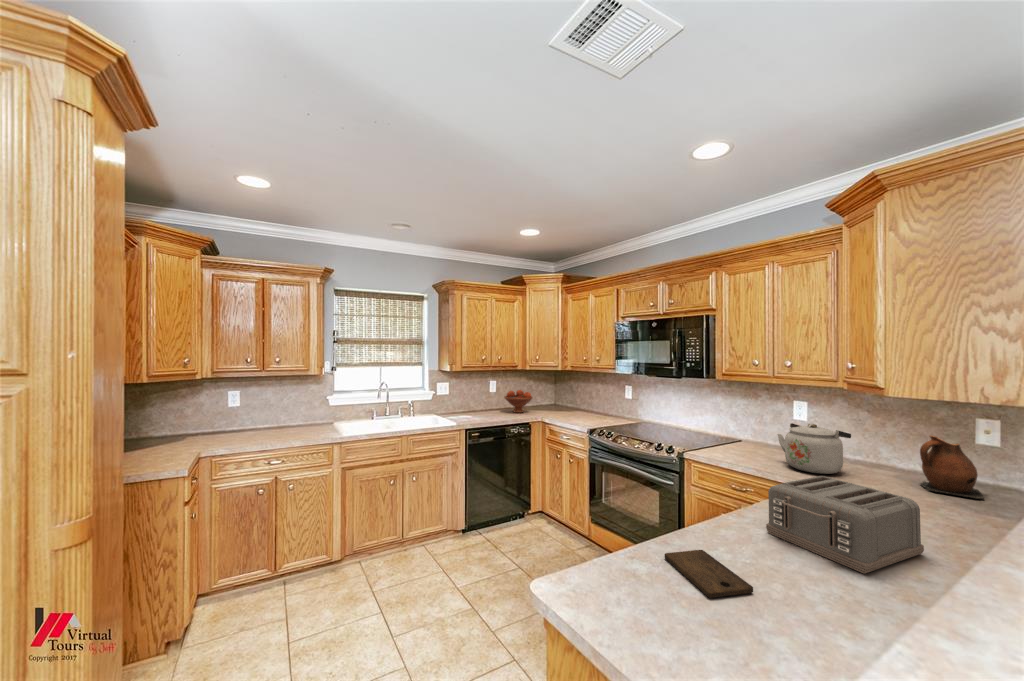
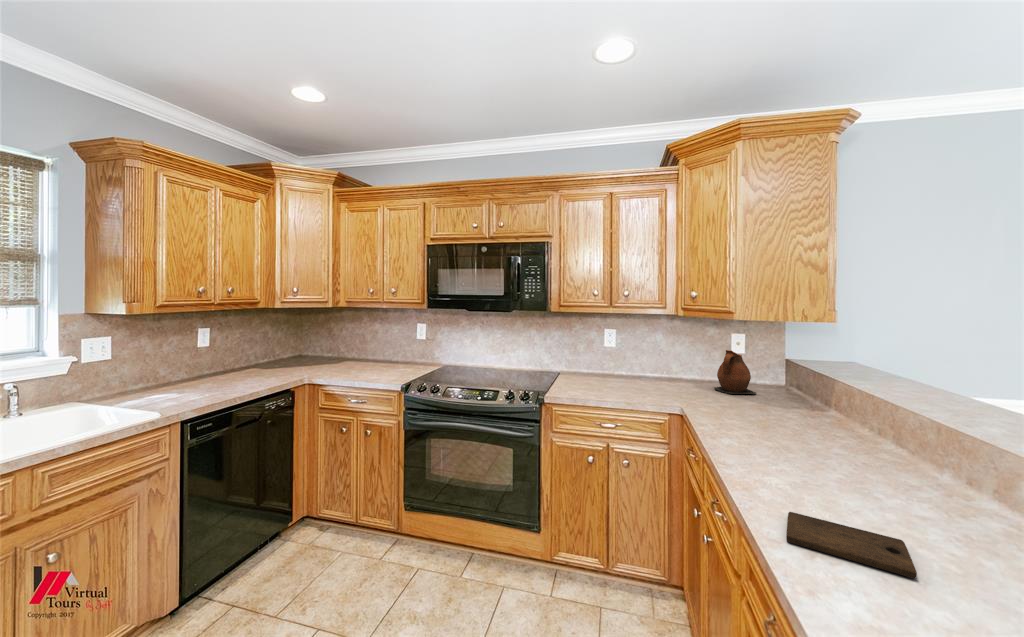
fruit bowl: present [504,390,533,413] -> none [233,341,286,376]
kettle: present [778,423,851,474] -> none [619,349,674,394]
toaster: present [766,476,924,574] -> none [745,396,872,481]

